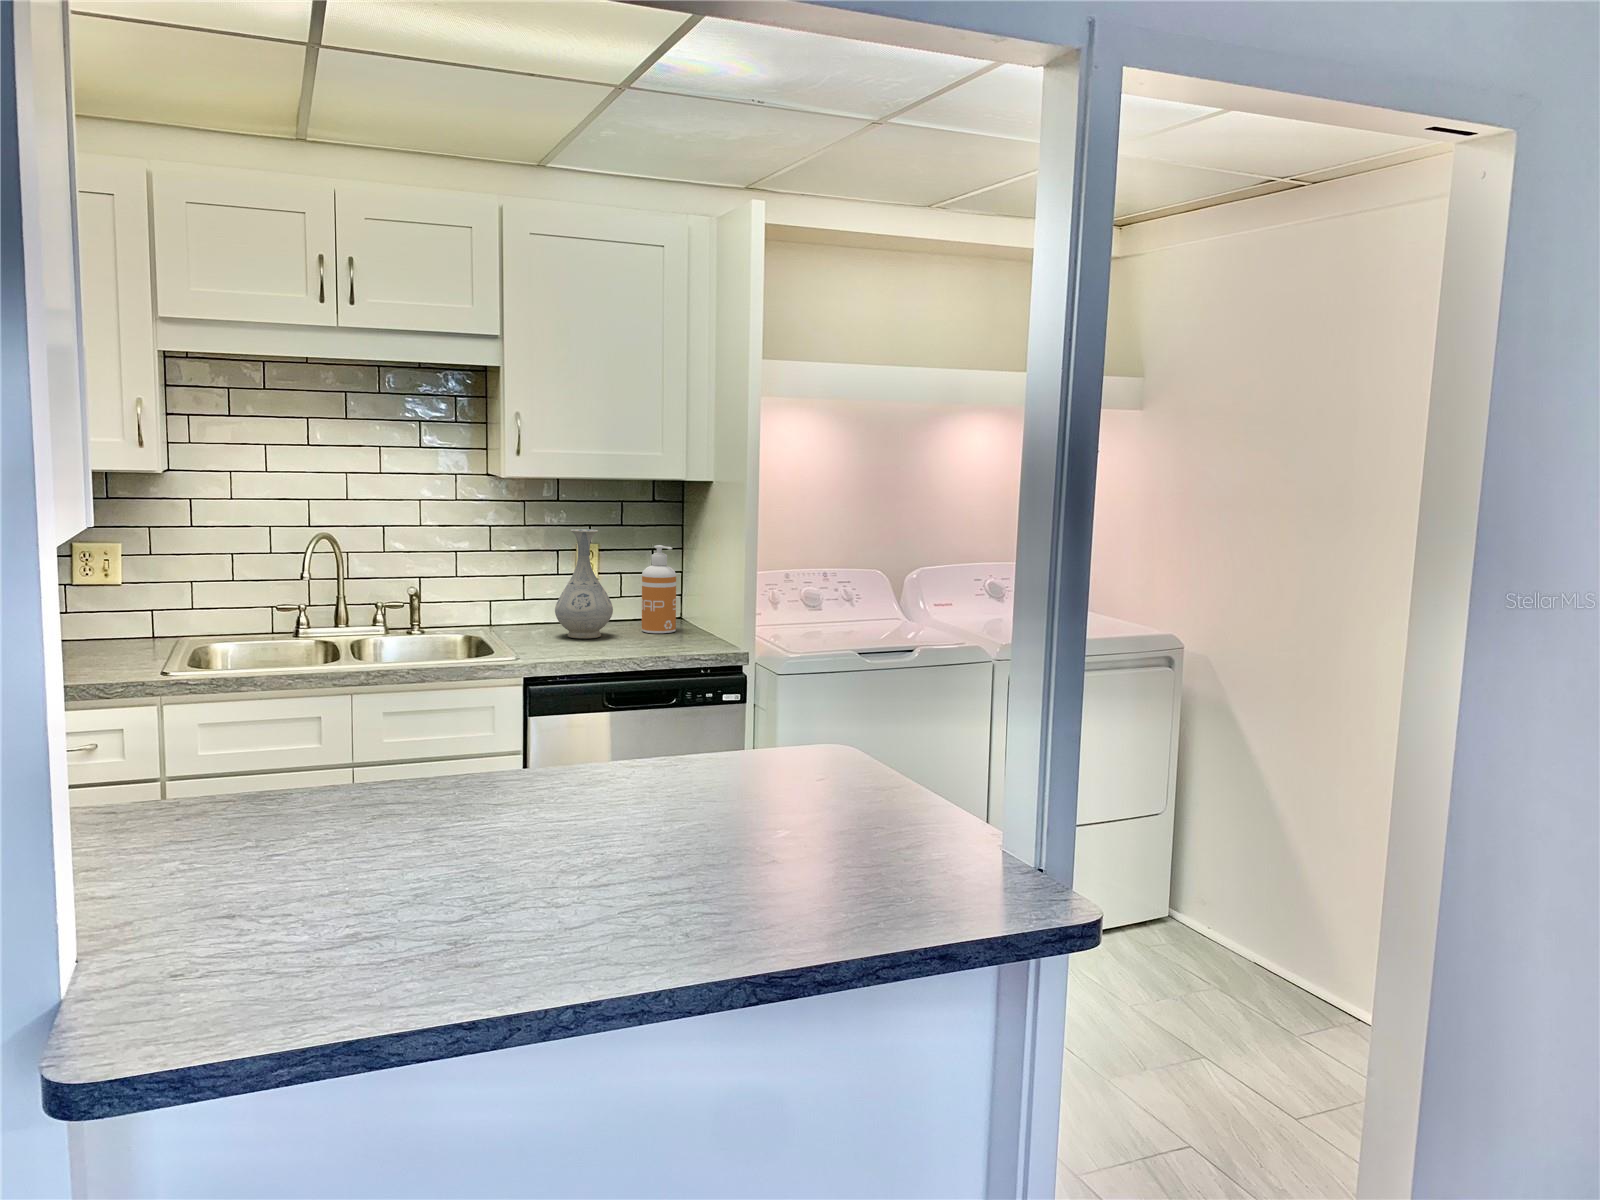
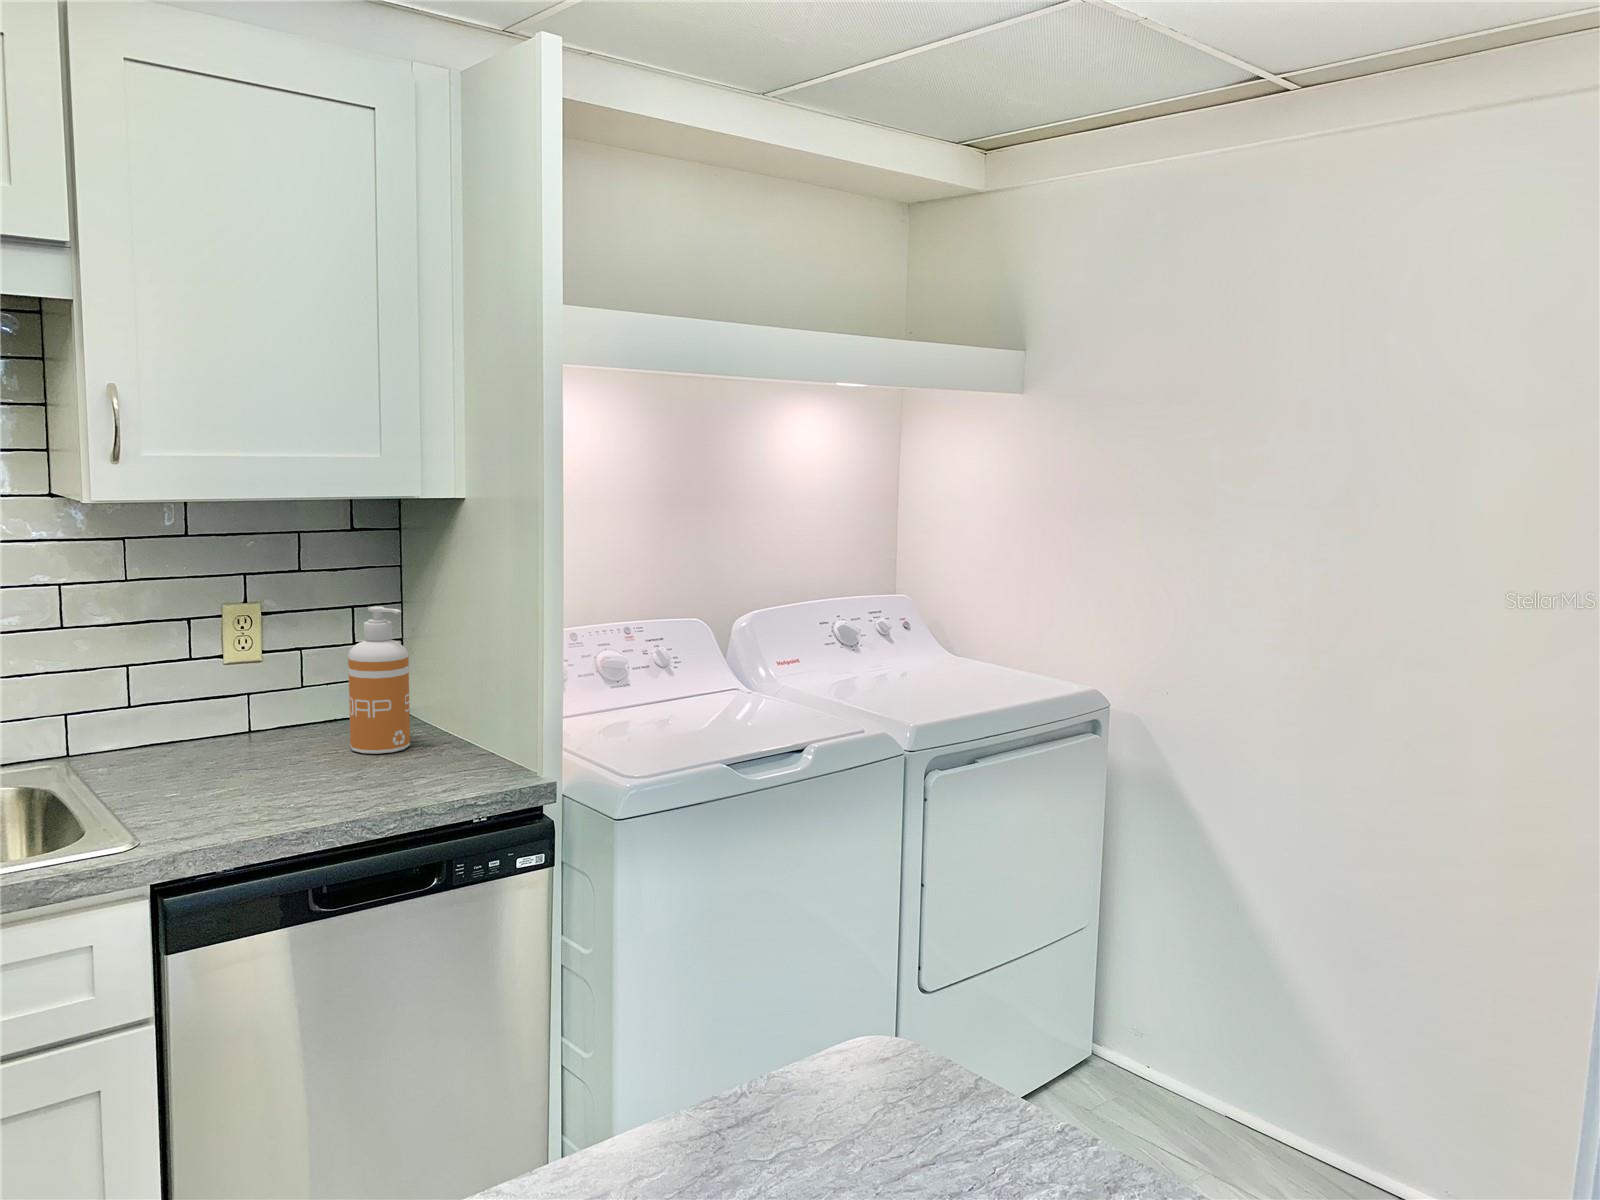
vase: present [555,529,613,639] -> none [196,587,304,779]

